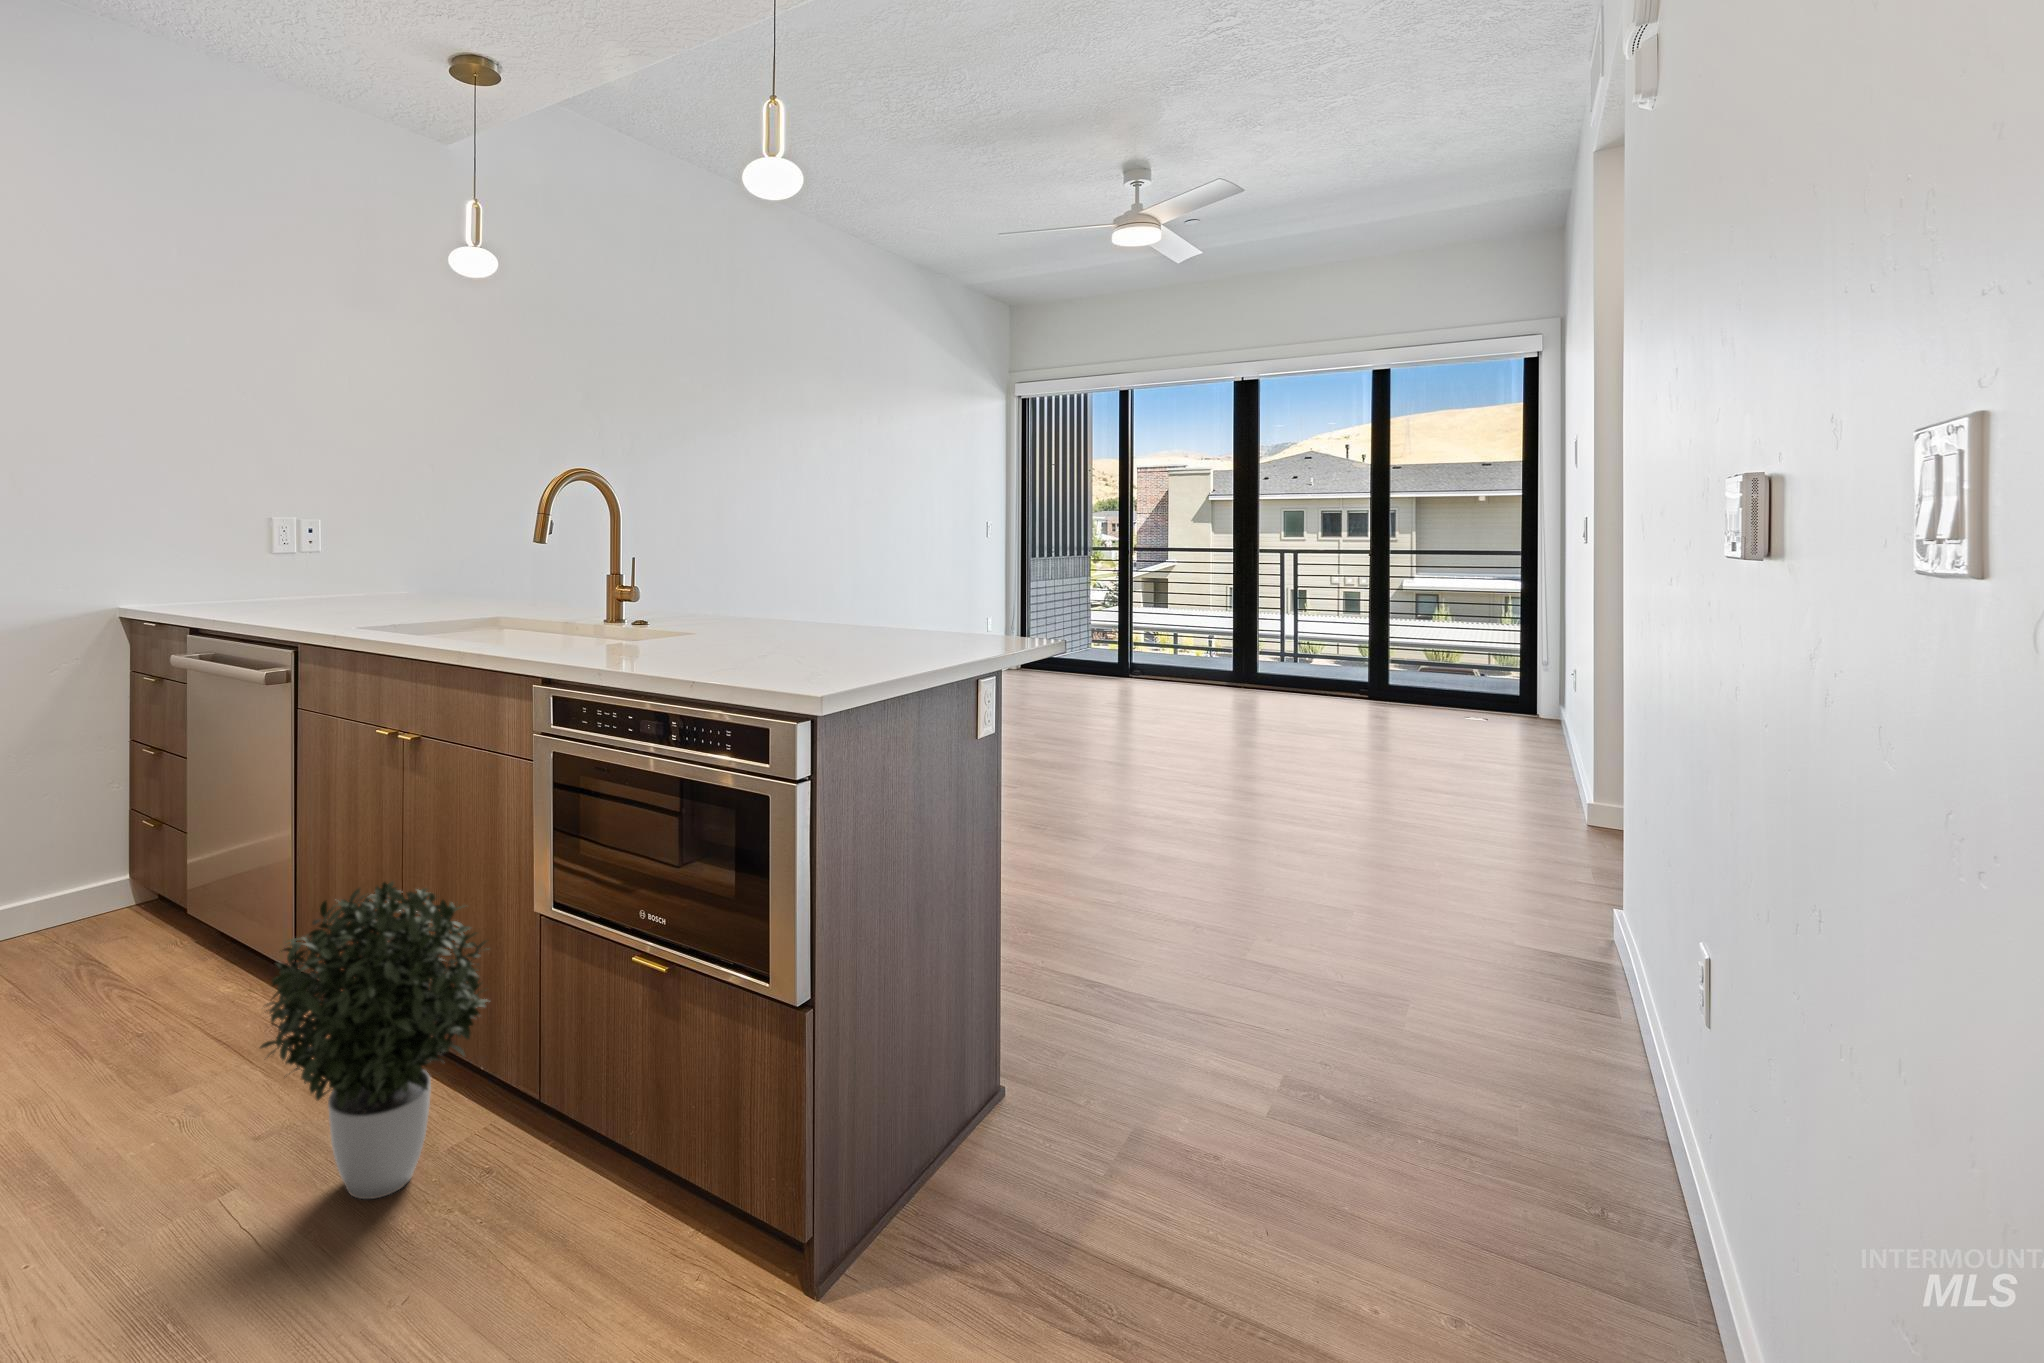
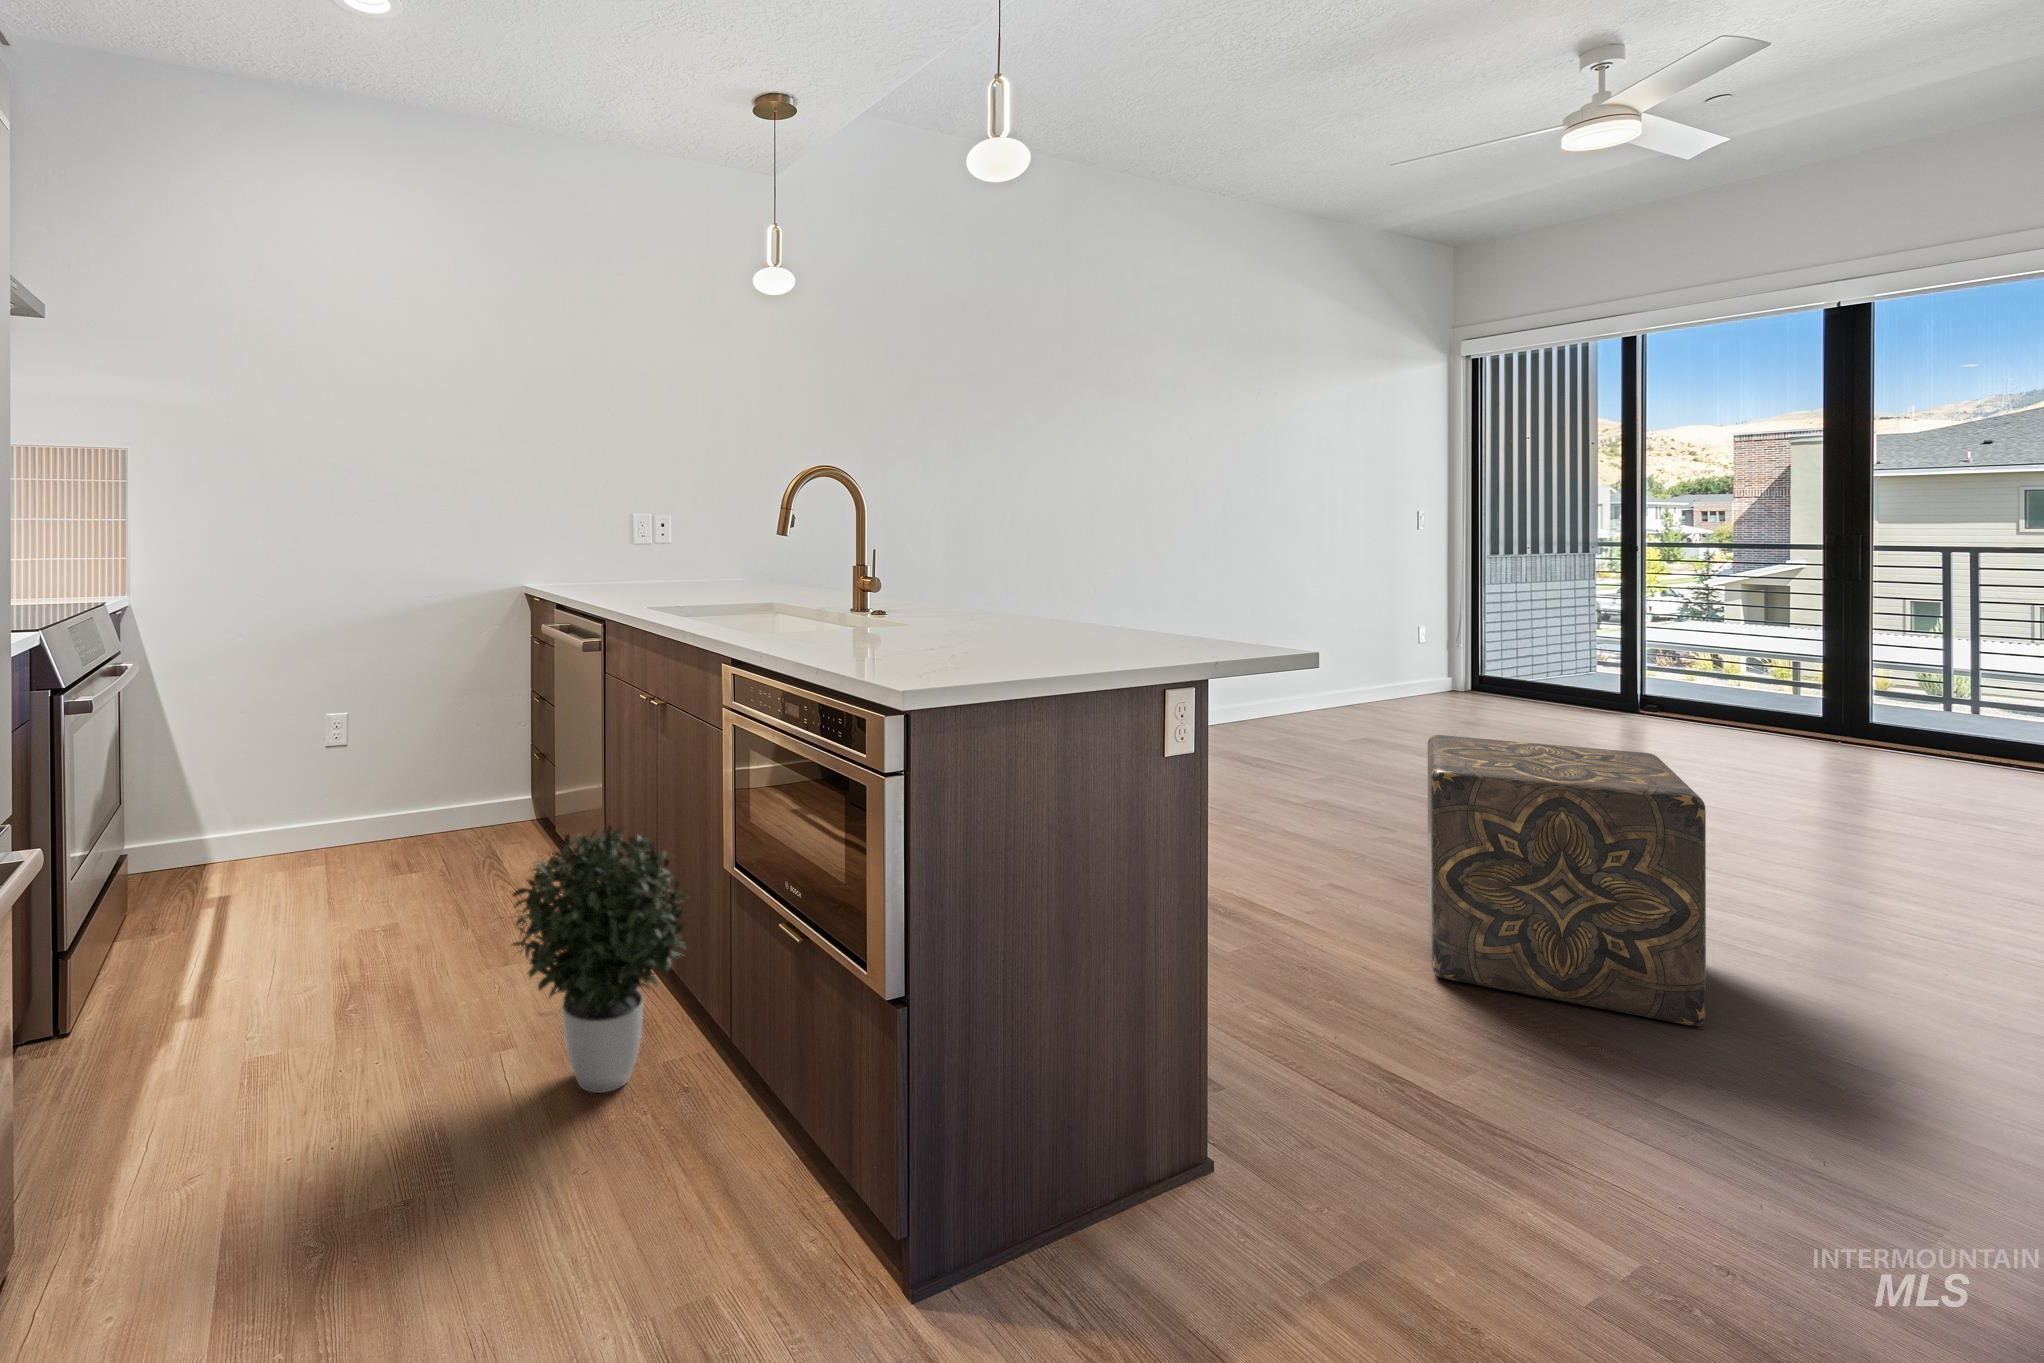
ottoman: none [1064,708,1263,910] -> present [1427,735,1706,1026]

